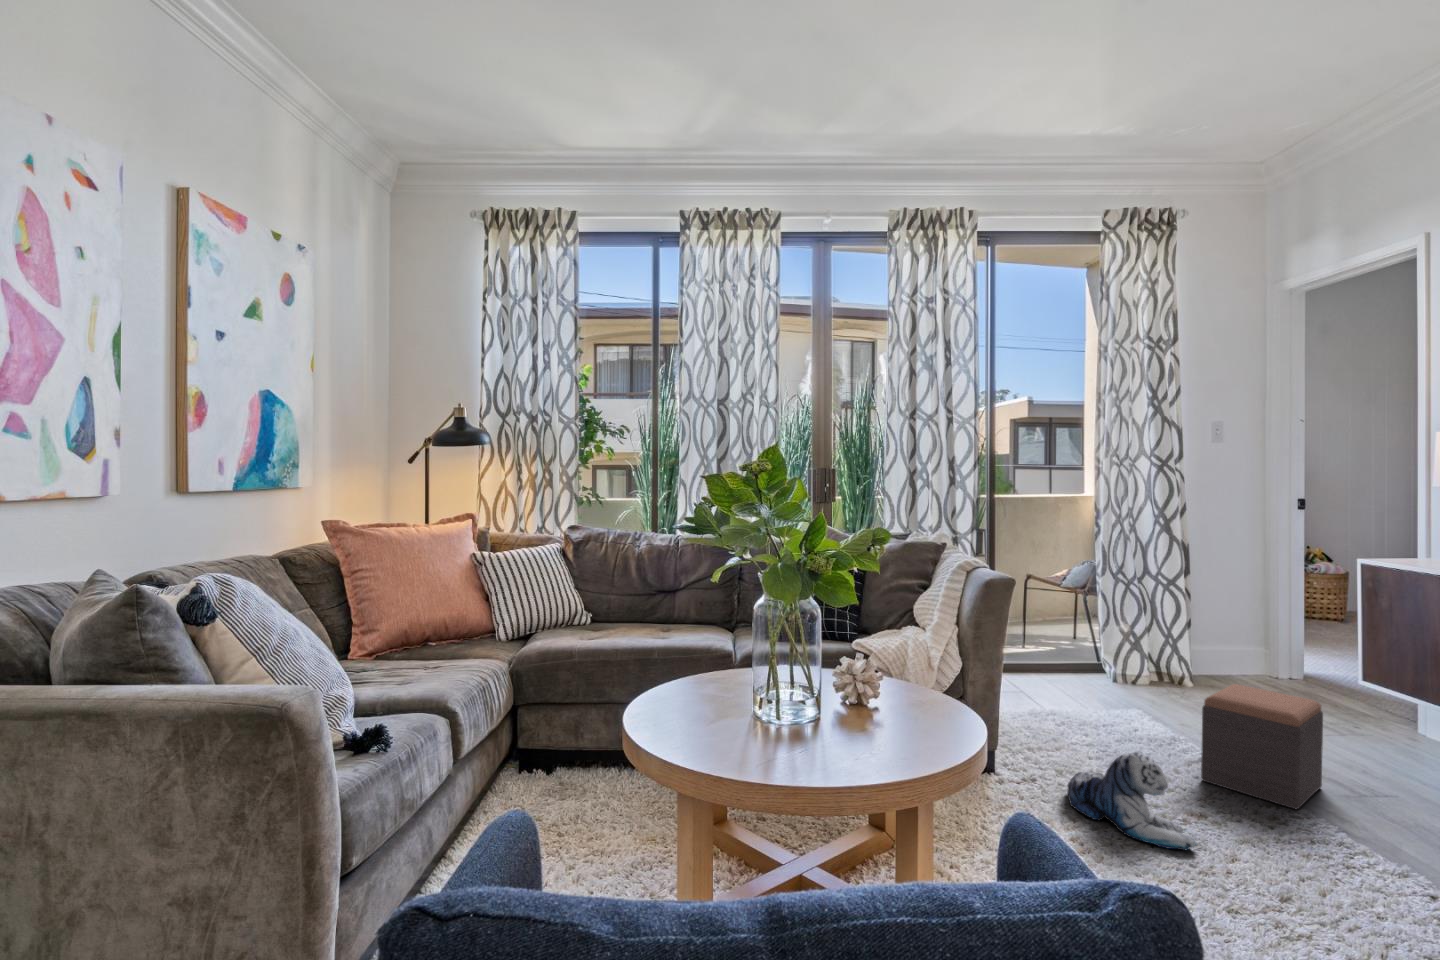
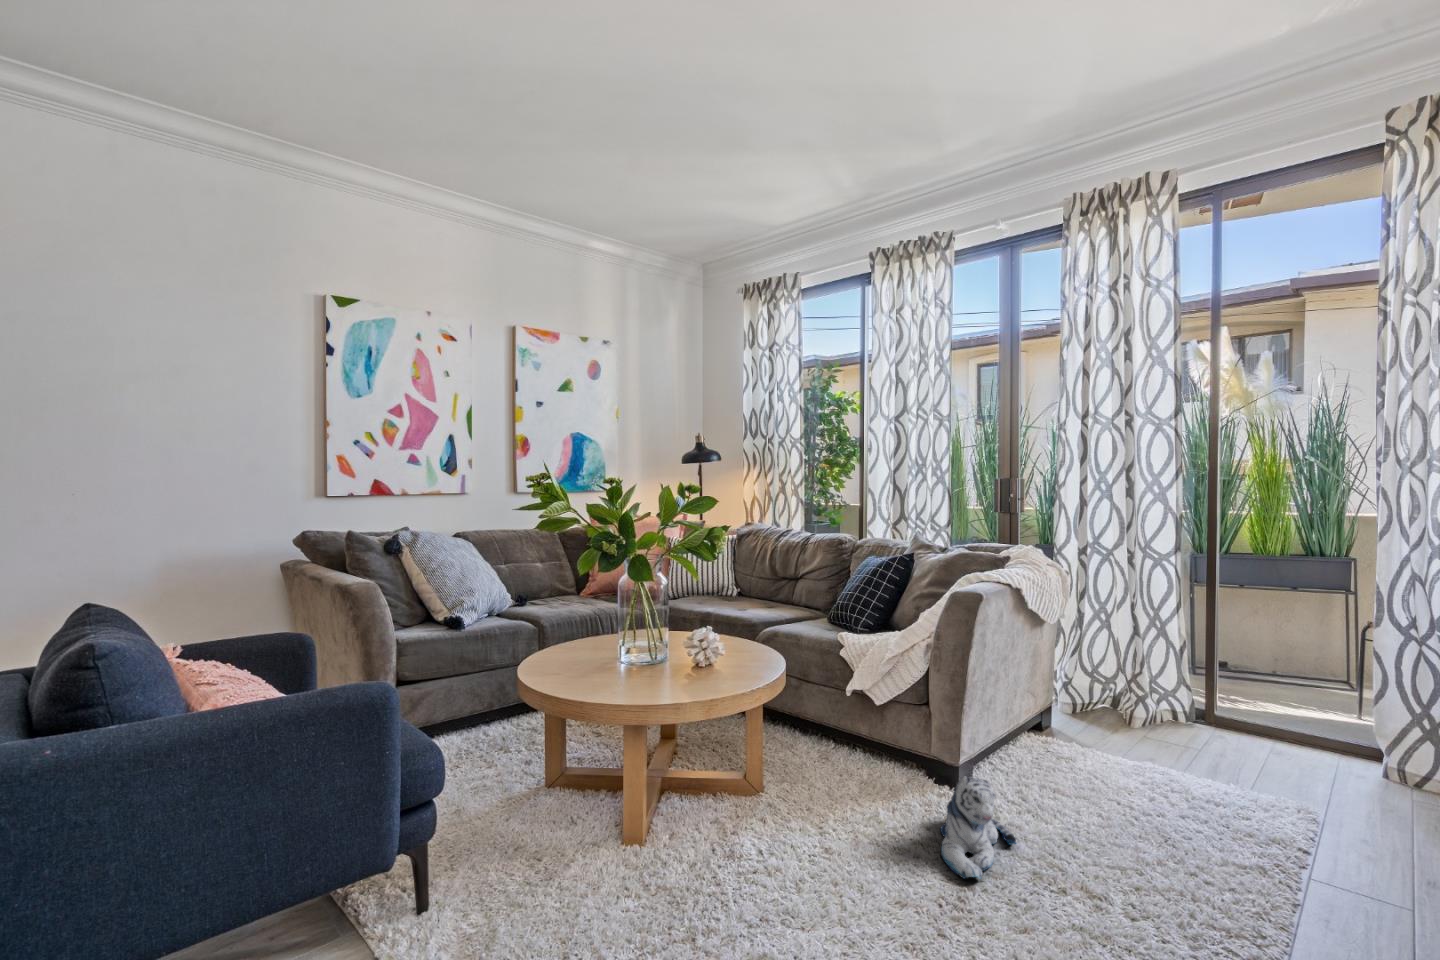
footstool: present [1201,684,1323,809] -> none [1165,765,1337,936]

